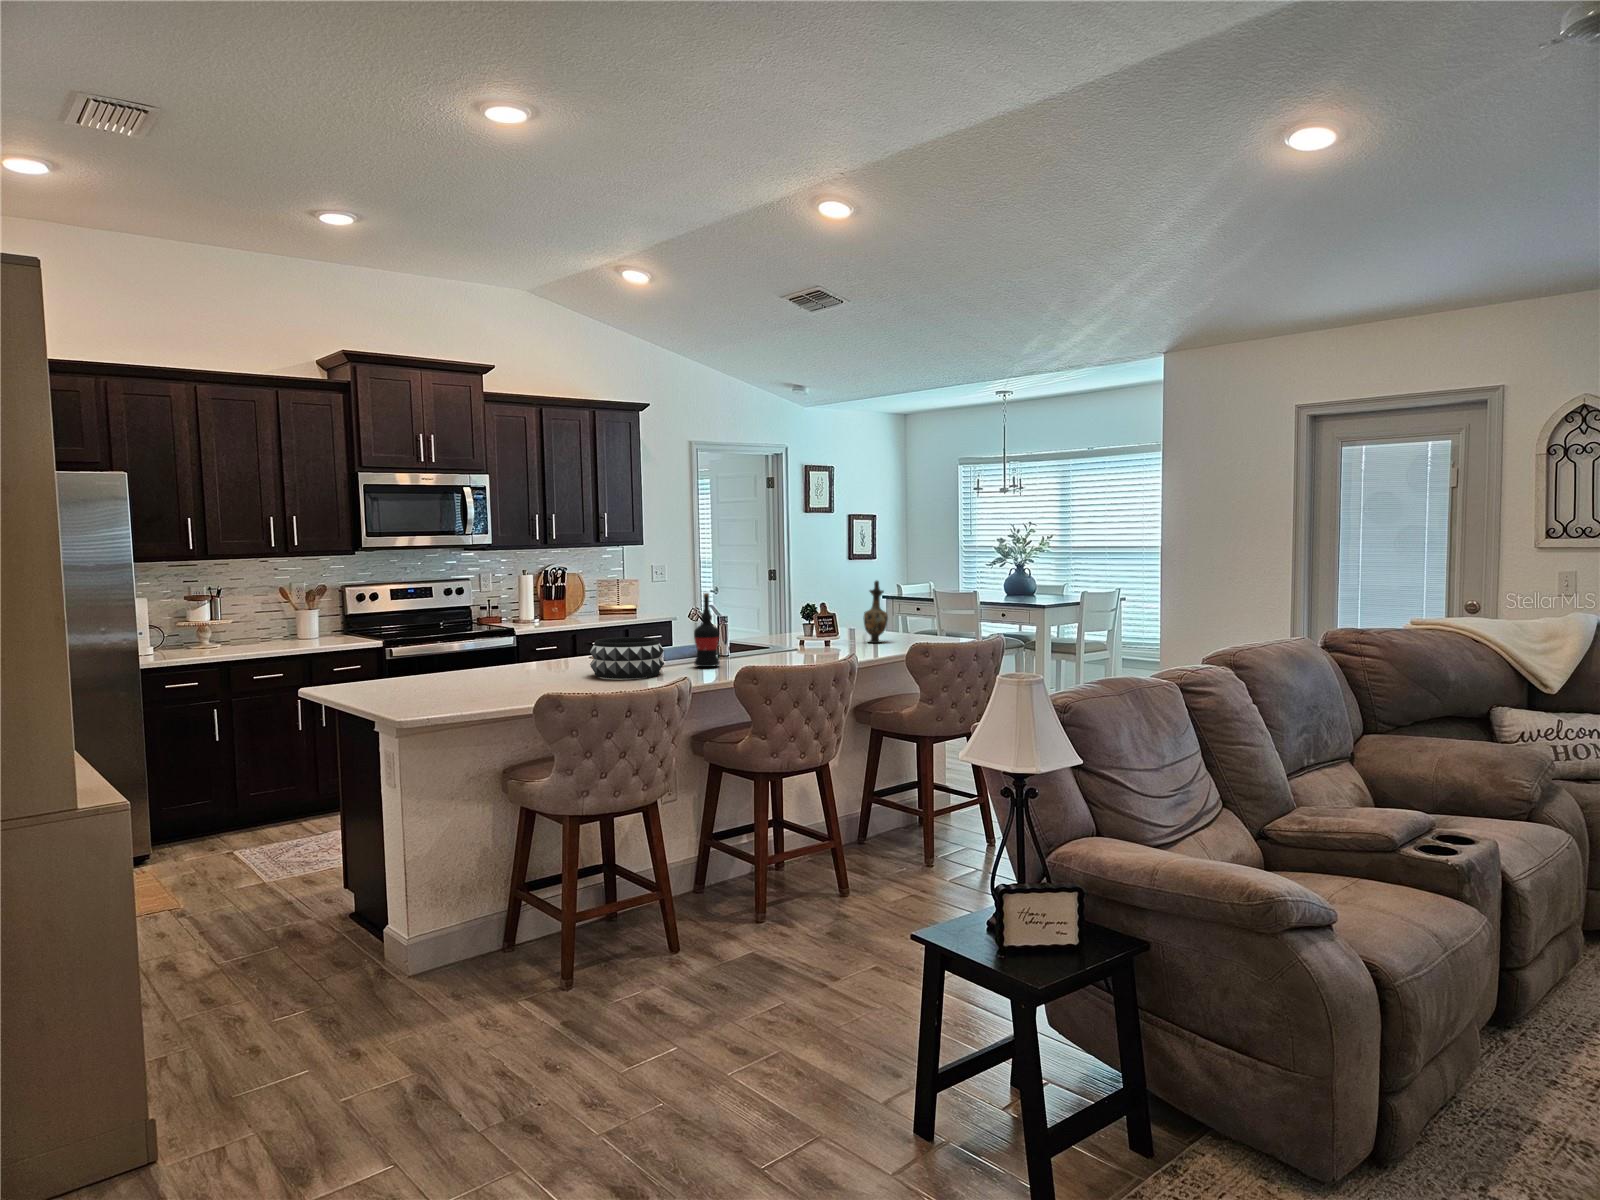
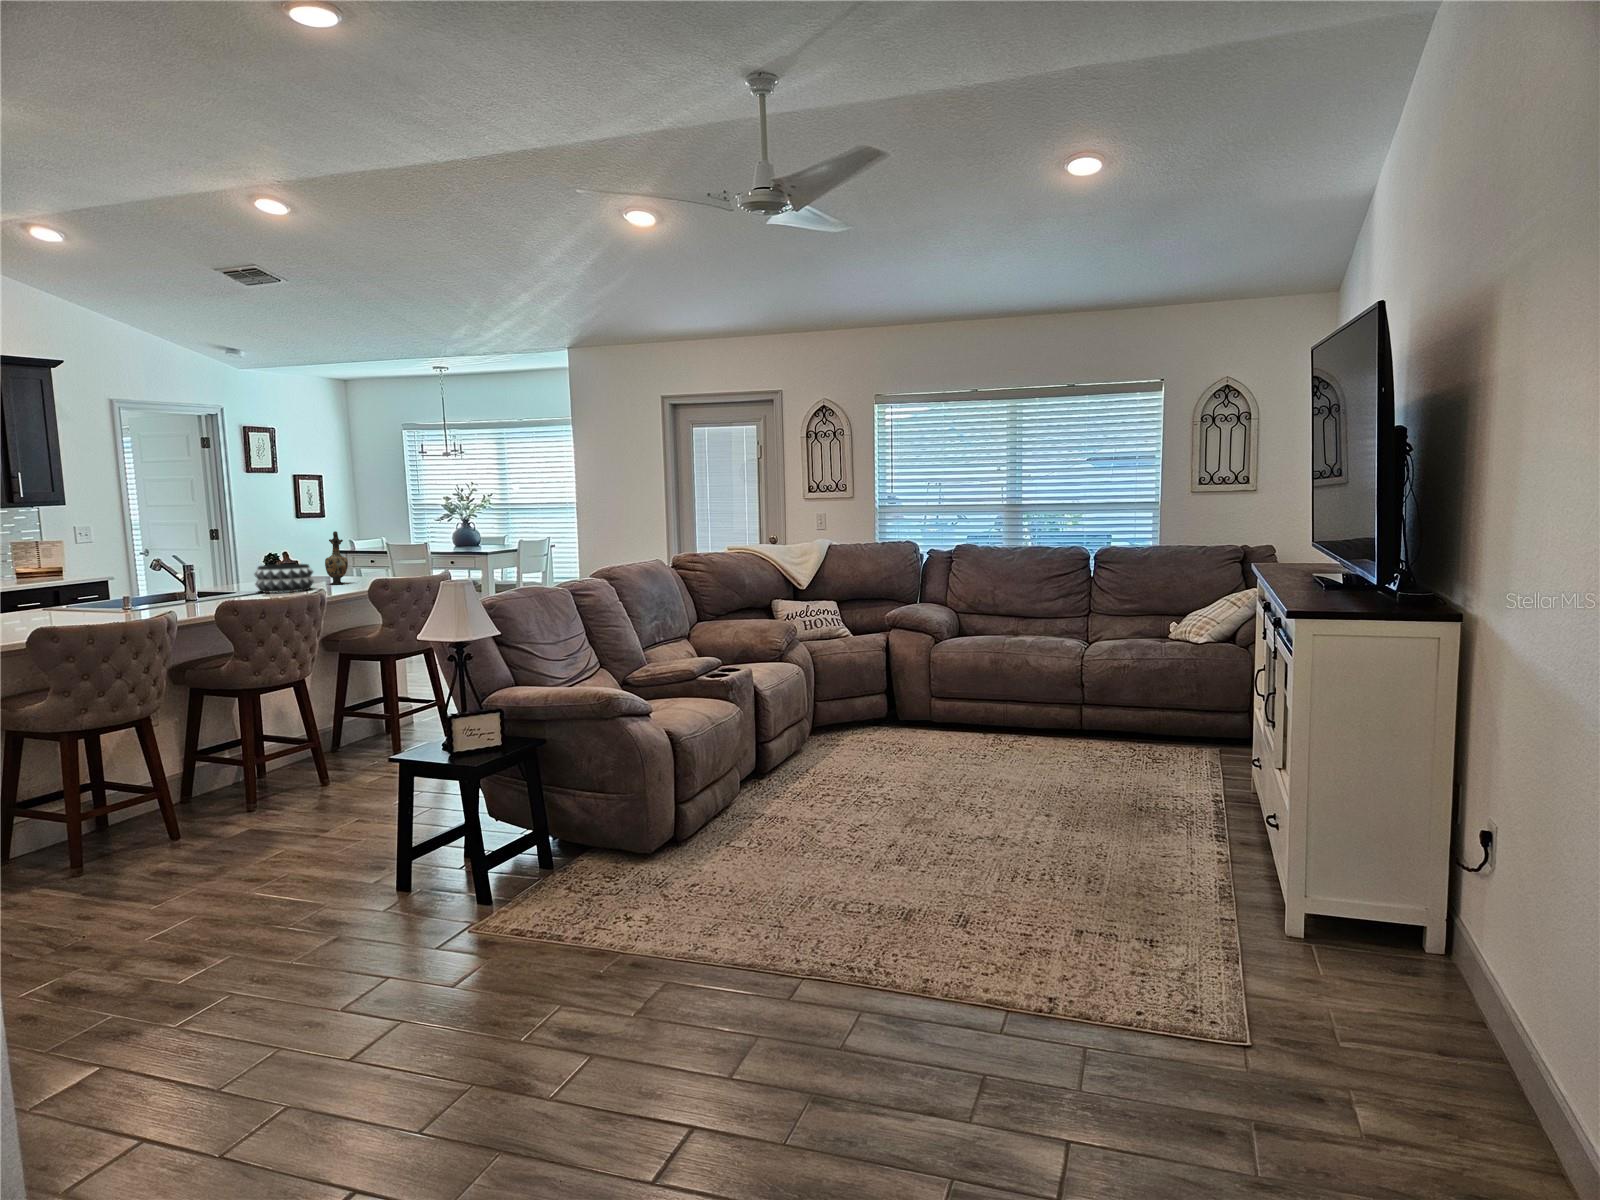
wine bottle: present [694,593,719,667] -> none [162,544,191,609]
decorative bowl: present [590,637,664,679] -> present [254,564,314,592]

